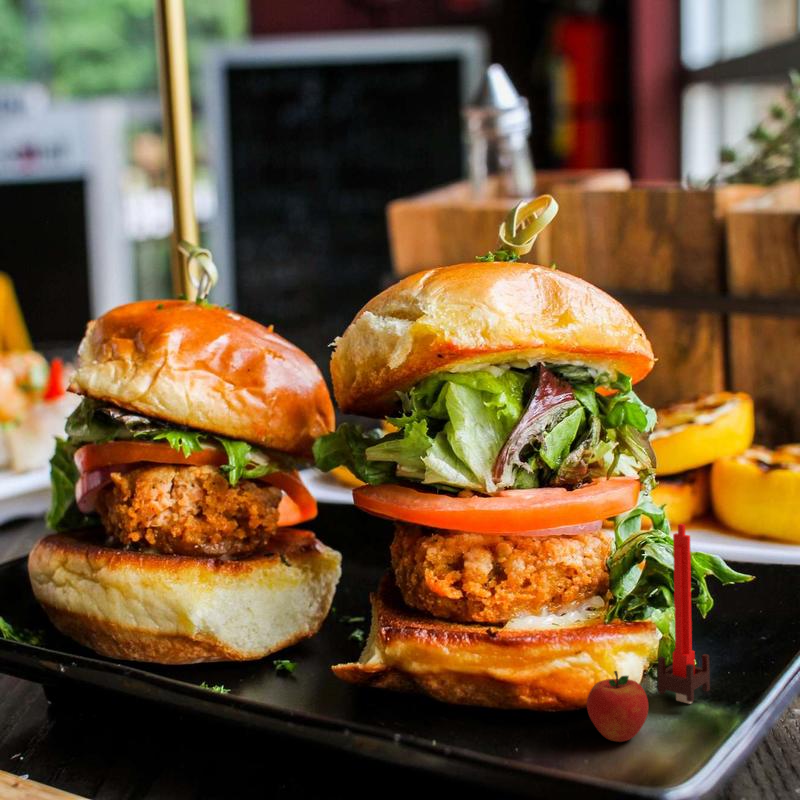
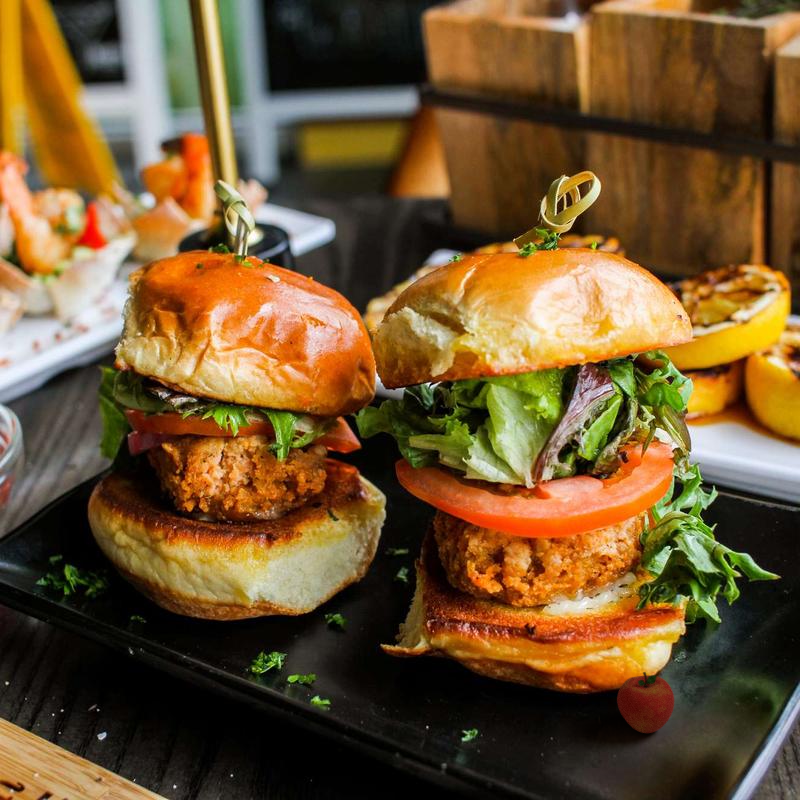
candle: present [658,524,710,704] -> none [686,531,735,690]

